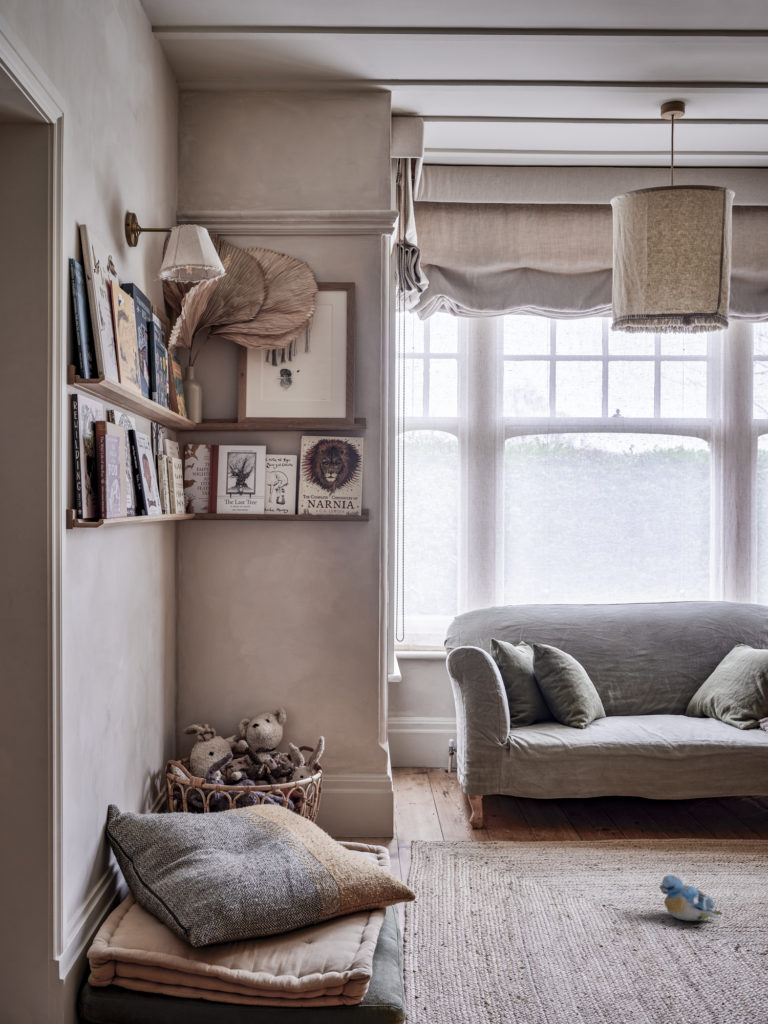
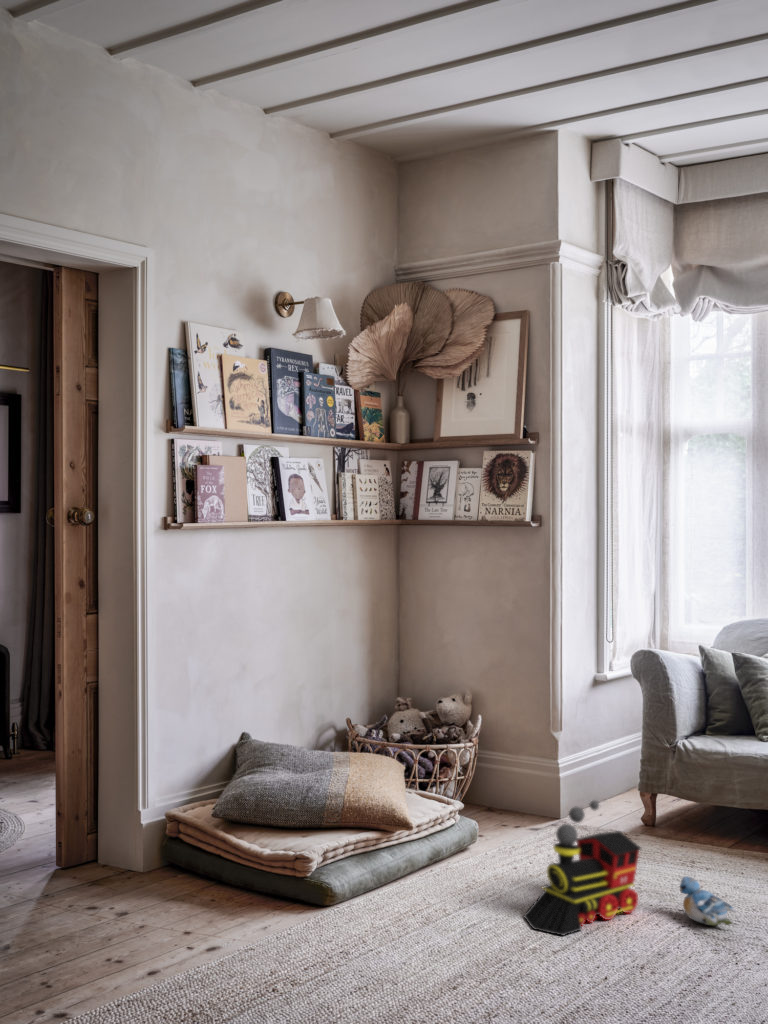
toy train: none [557,817,632,984] -> present [524,801,641,936]

